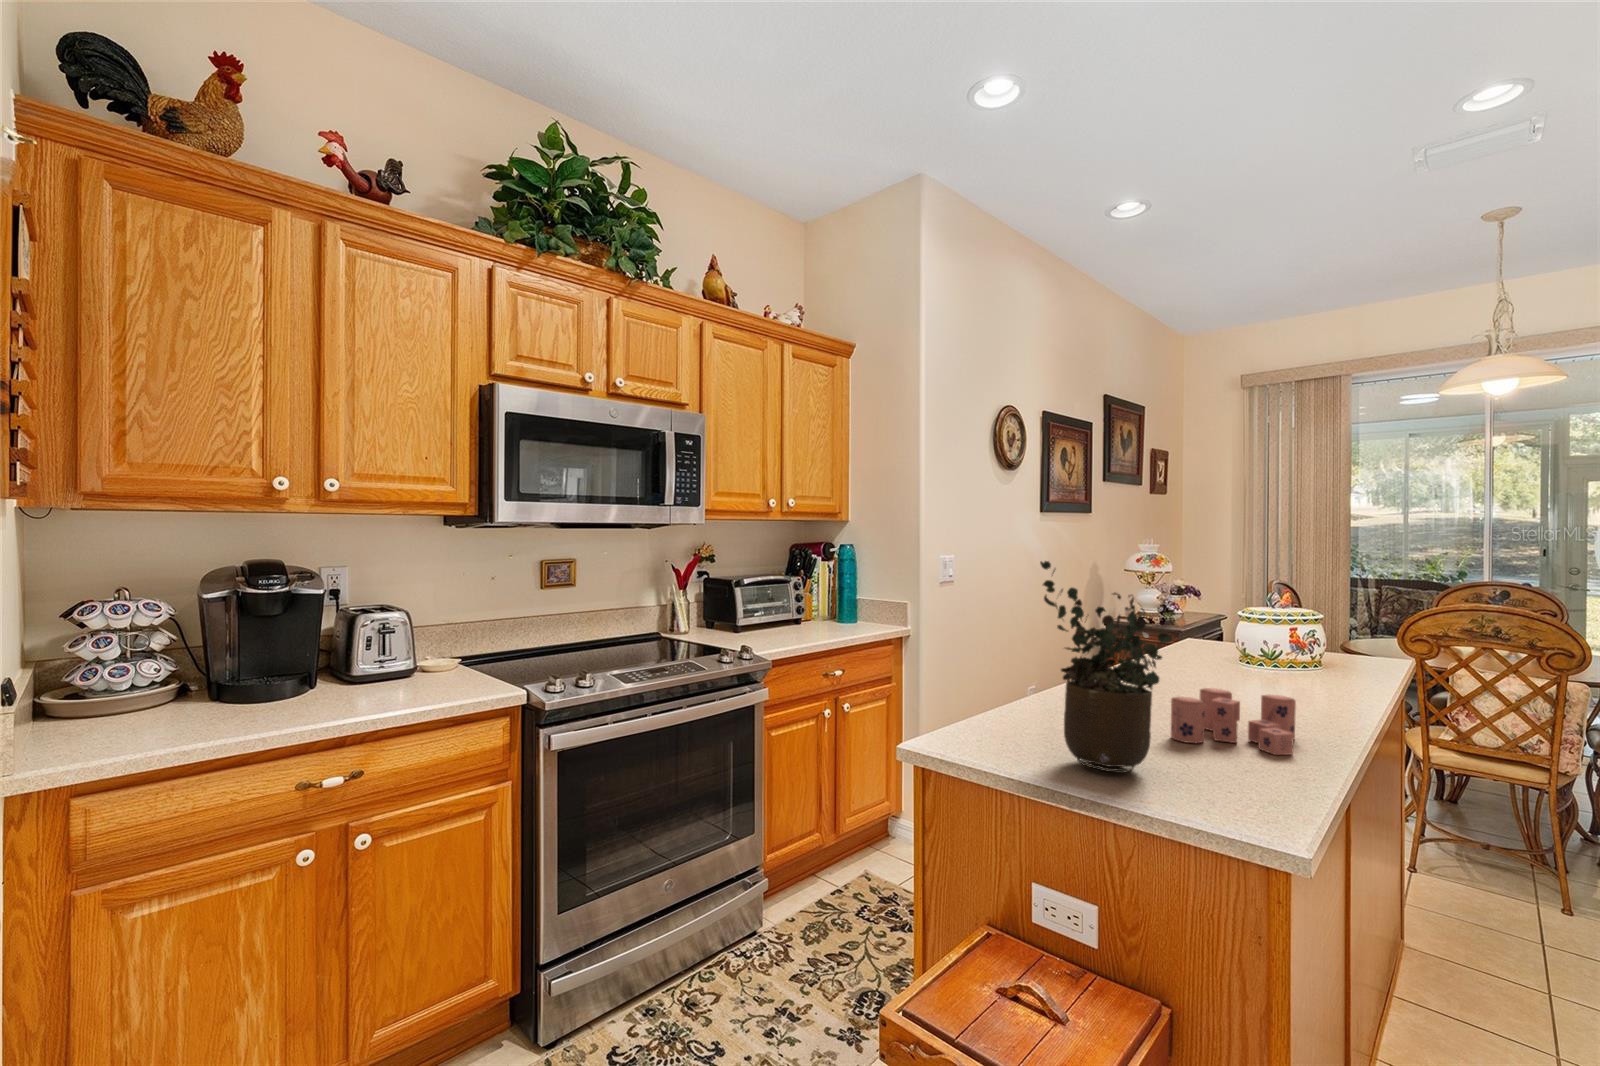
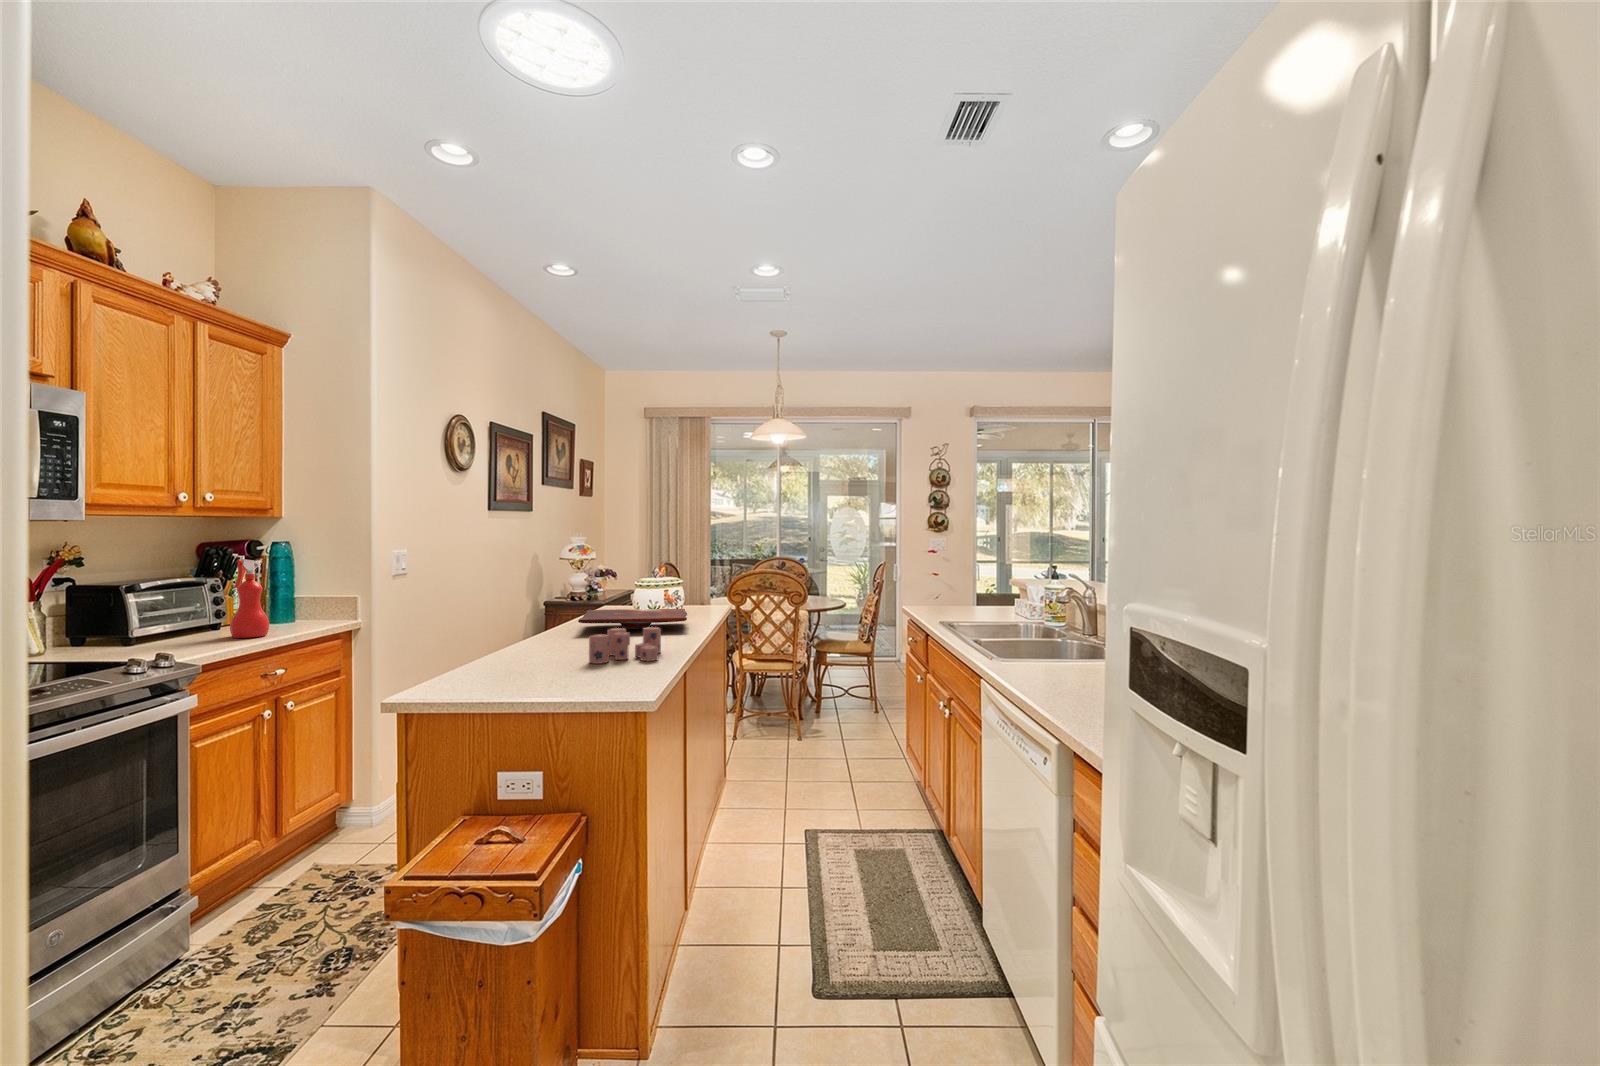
potted plant: present [1040,561,1172,773] -> none [498,545,587,685]
spray bottle: none [803,562,832,637] -> present [230,559,269,638]
cutting board: none [1152,646,1335,684] -> present [578,609,687,629]

